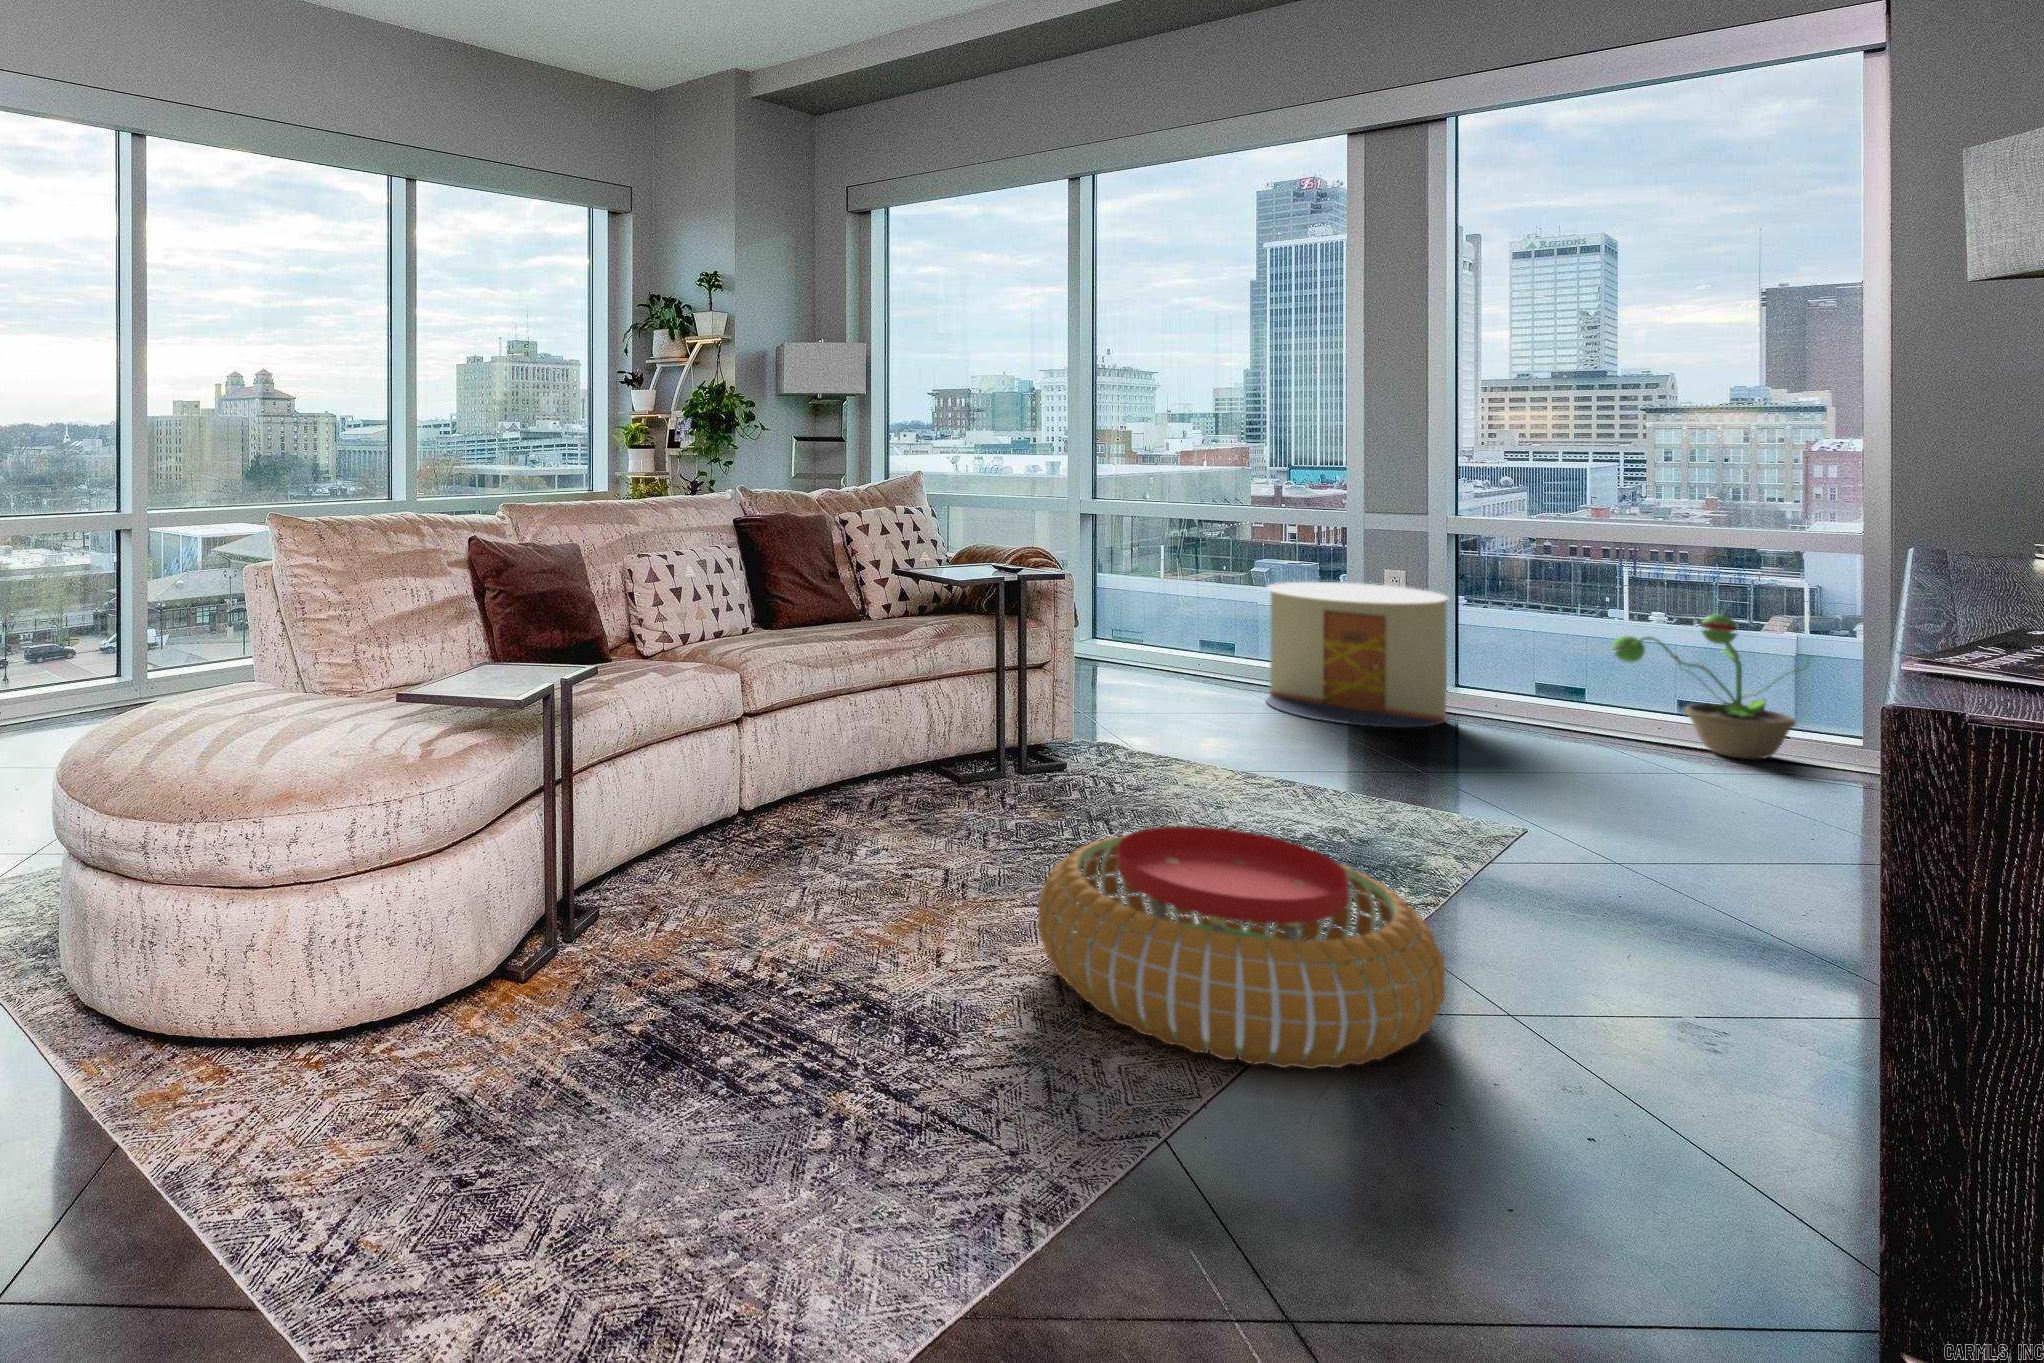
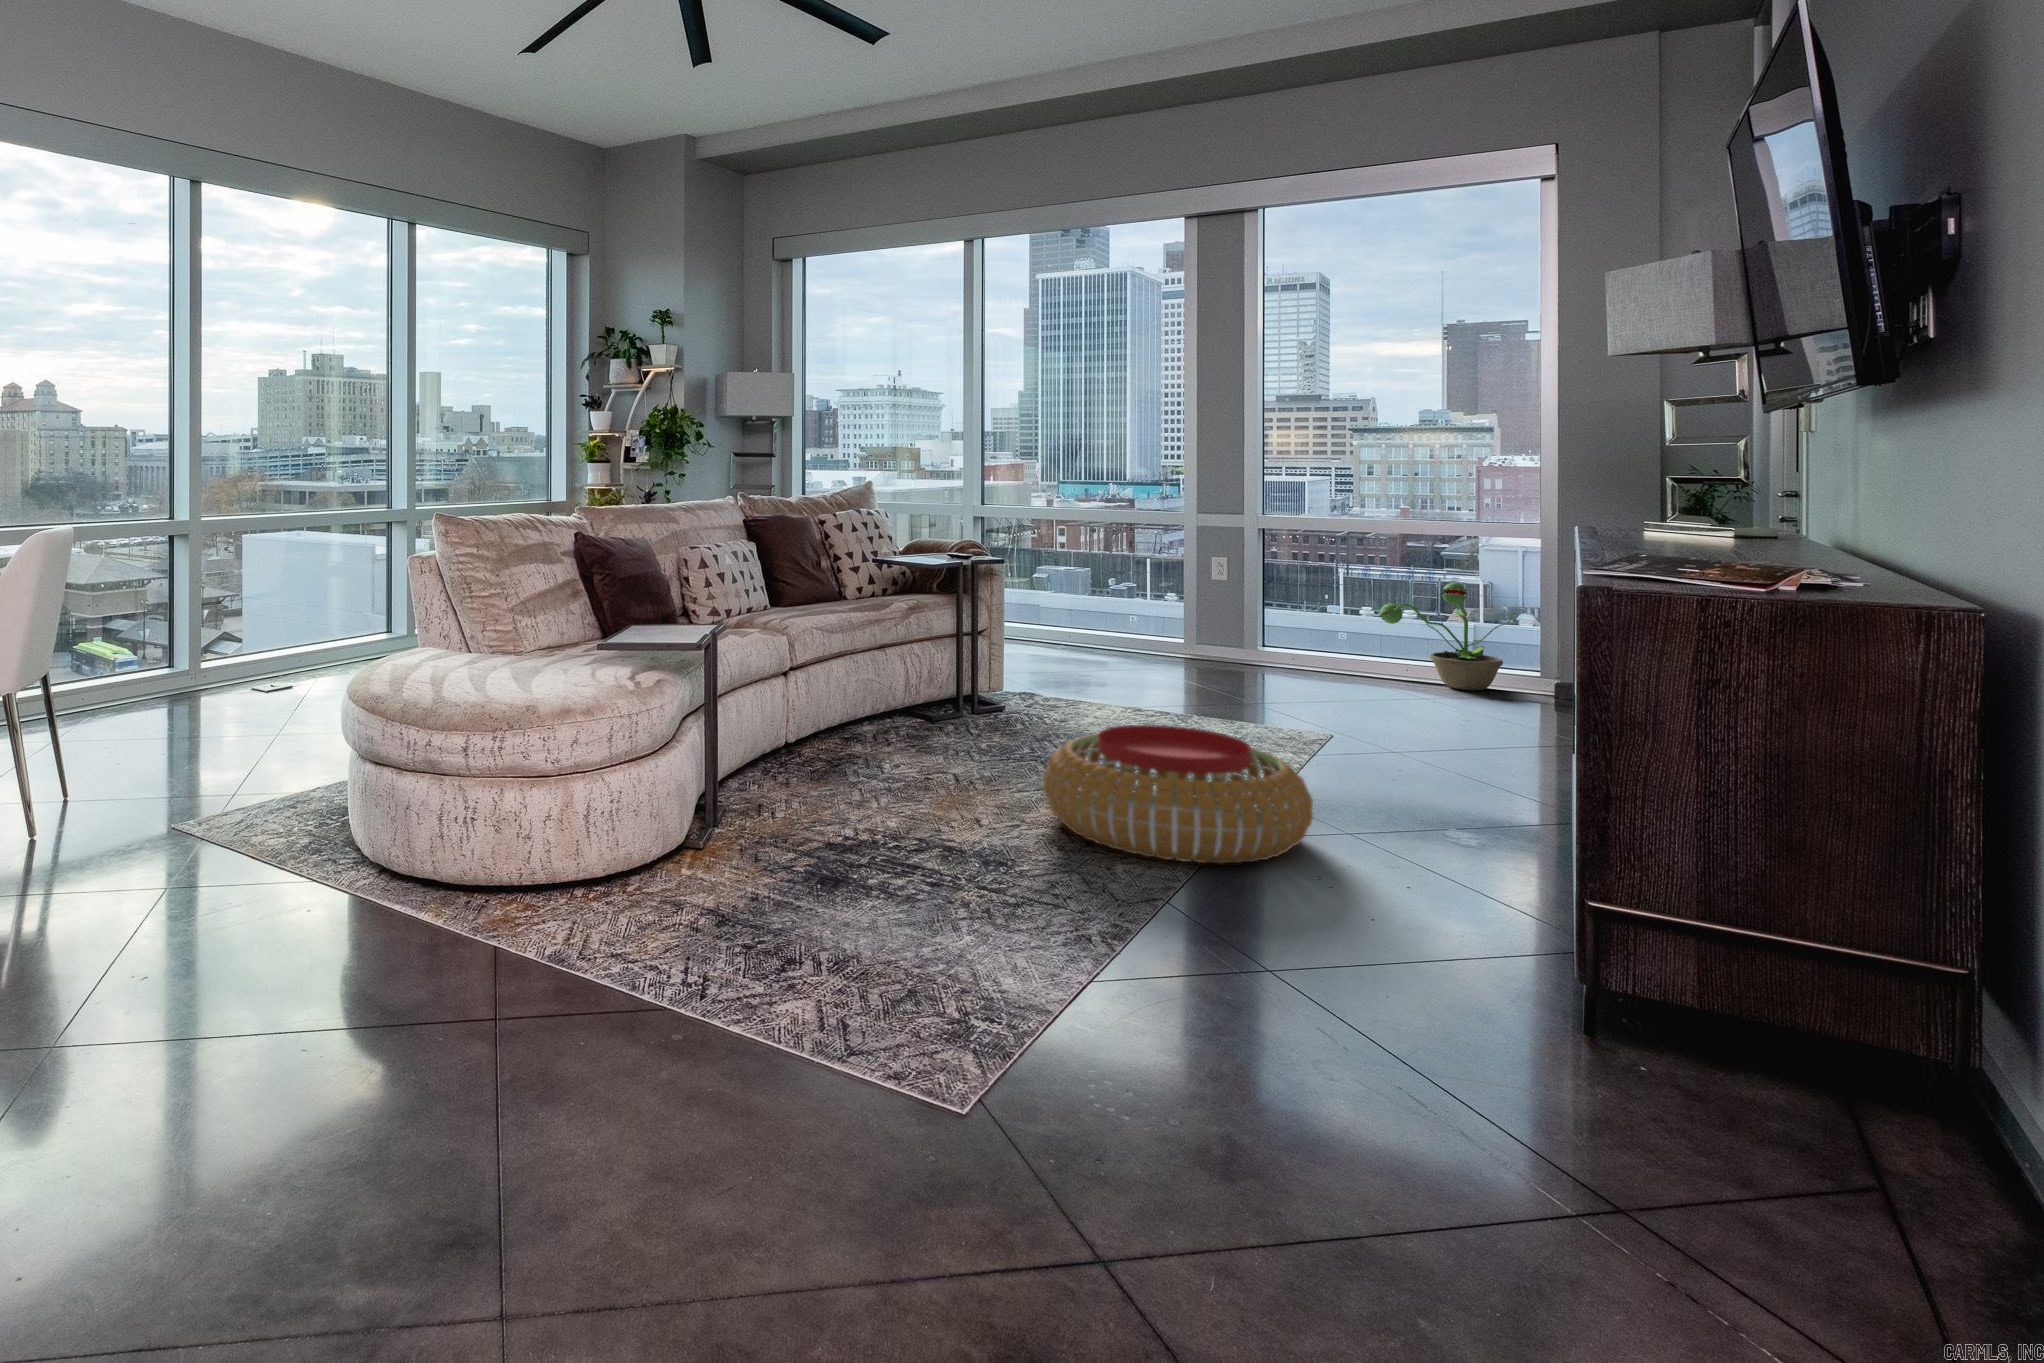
side table: present [1266,582,1448,727] -> none [1130,569,1266,678]

